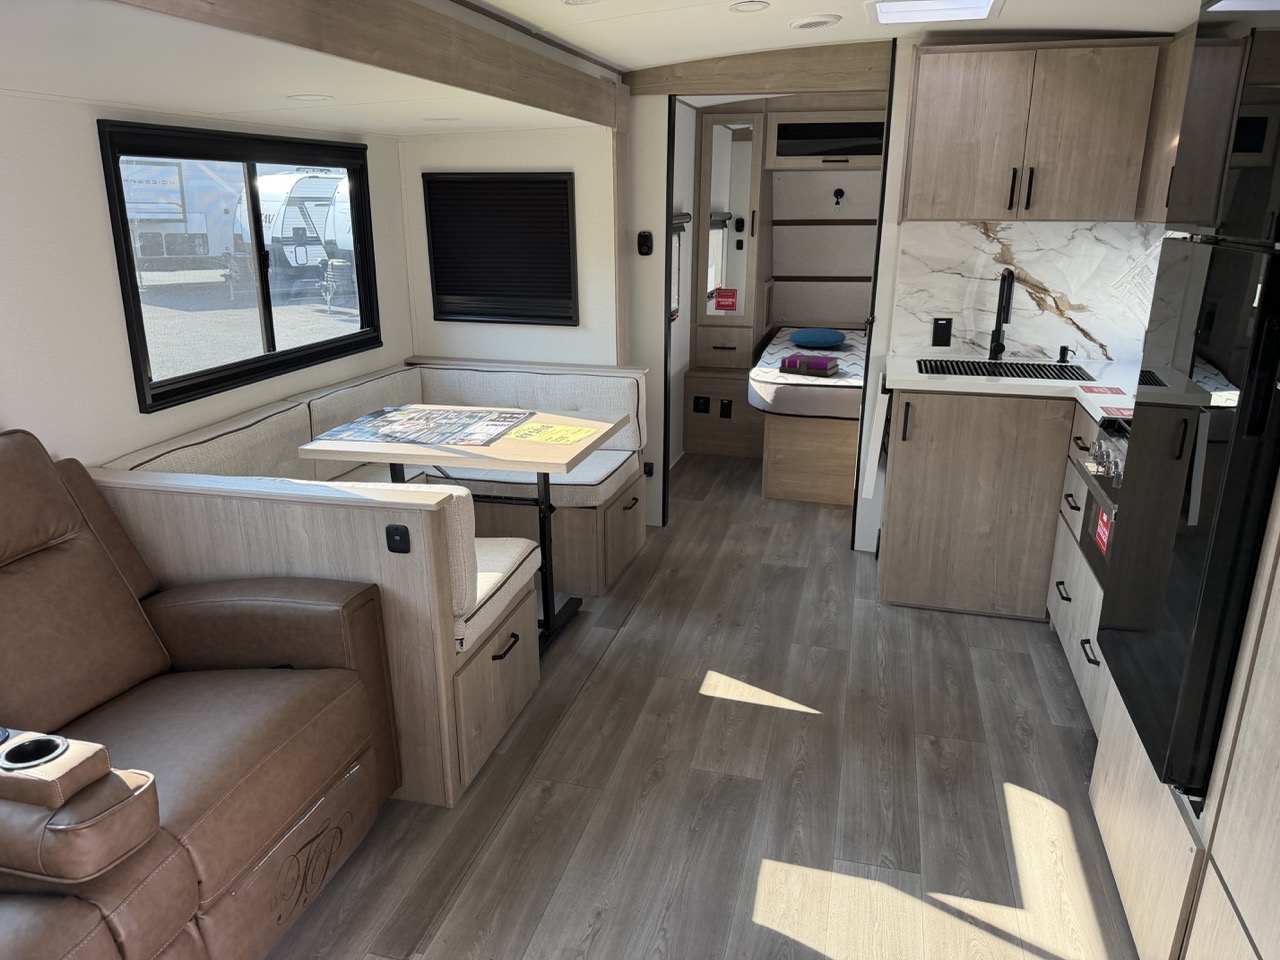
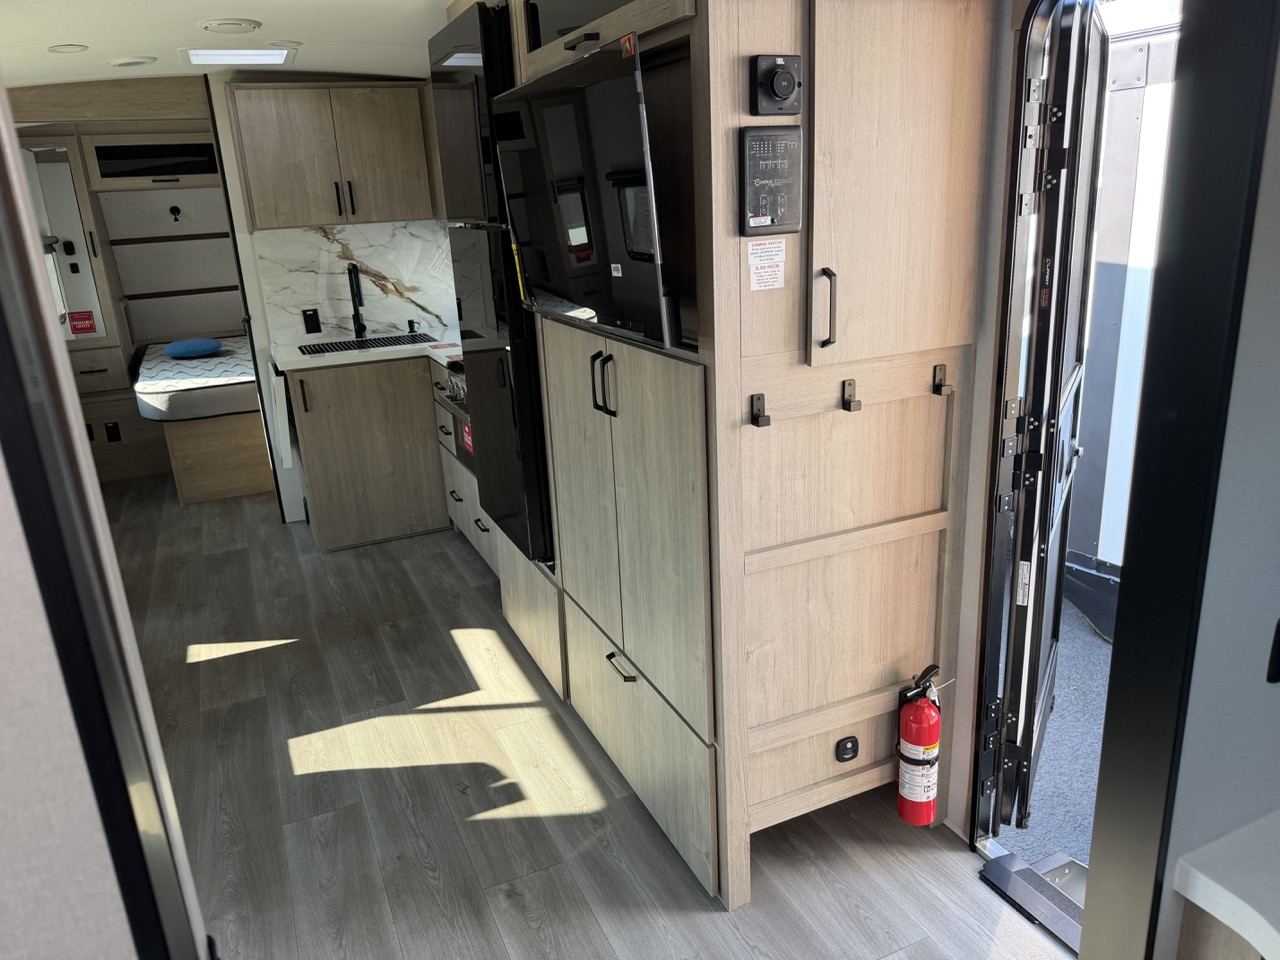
notebook: present [779,354,839,376] -> none [165,360,227,383]

